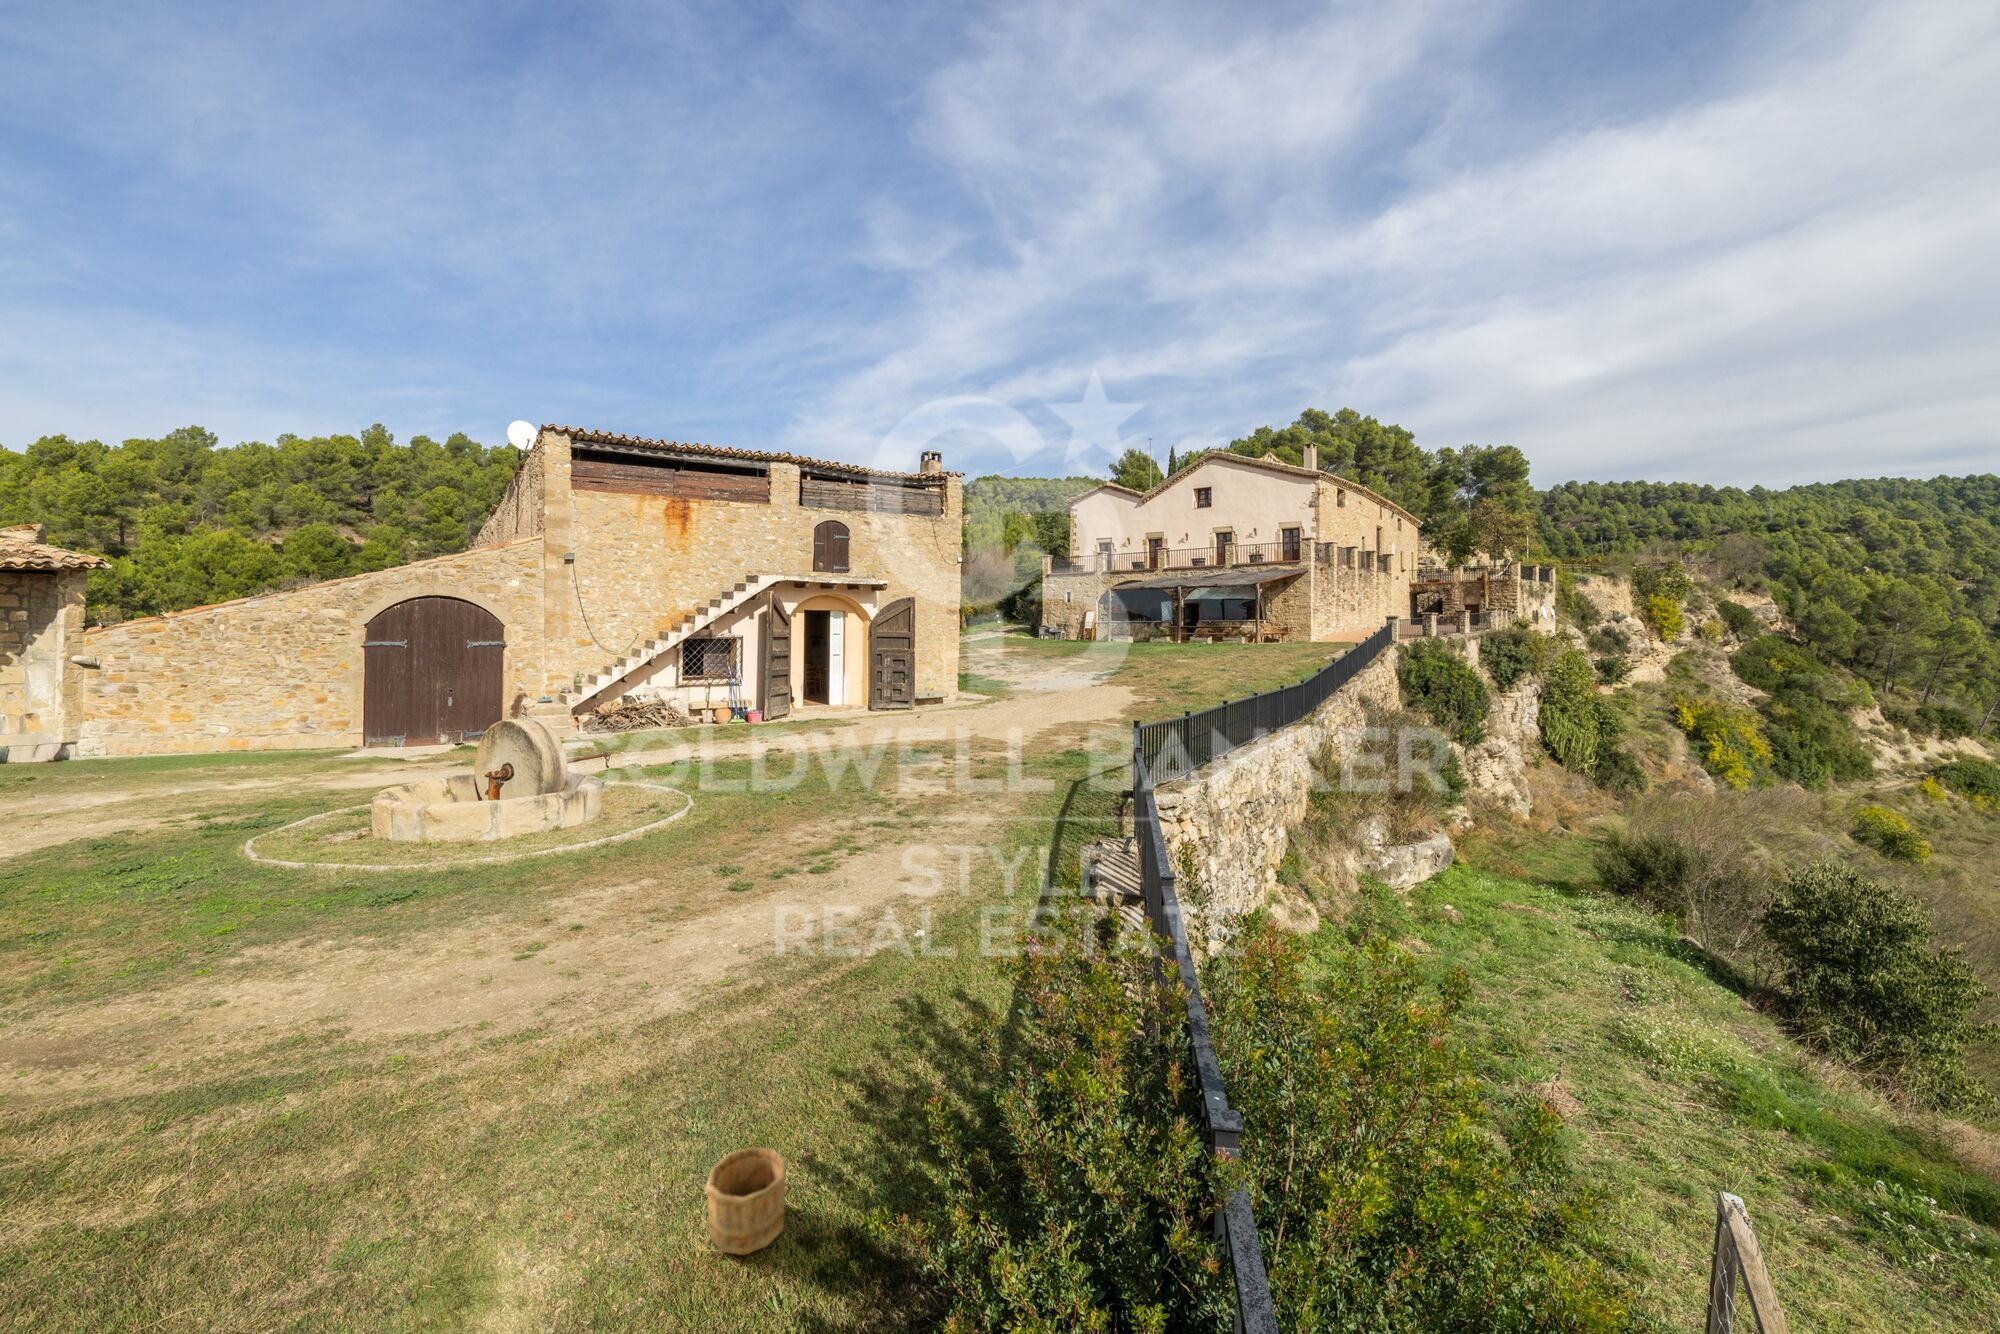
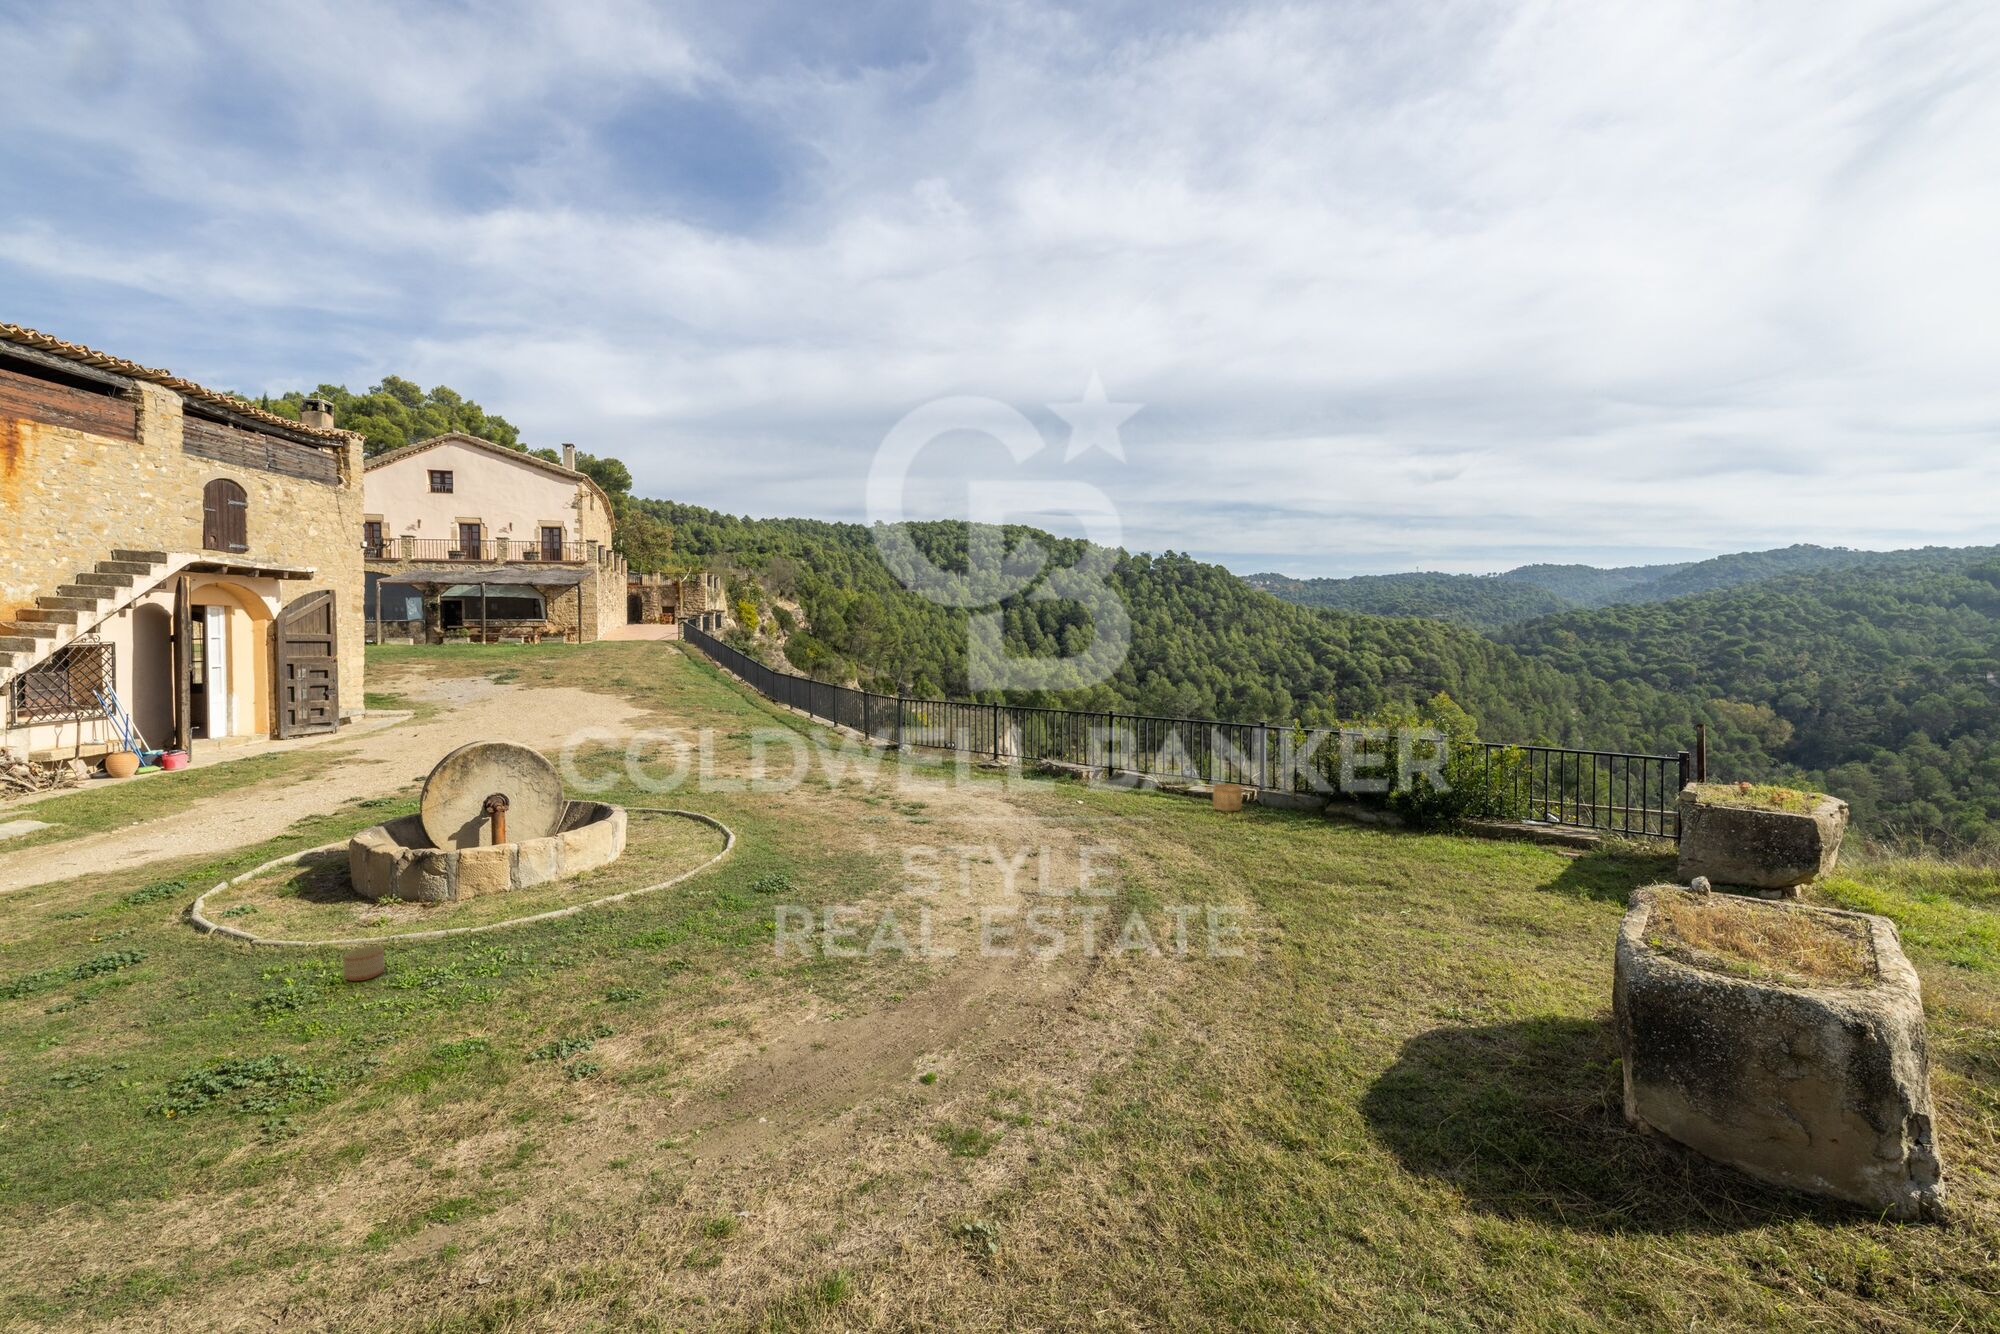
planter: none [32,867,66,889] -> present [343,946,385,981]

